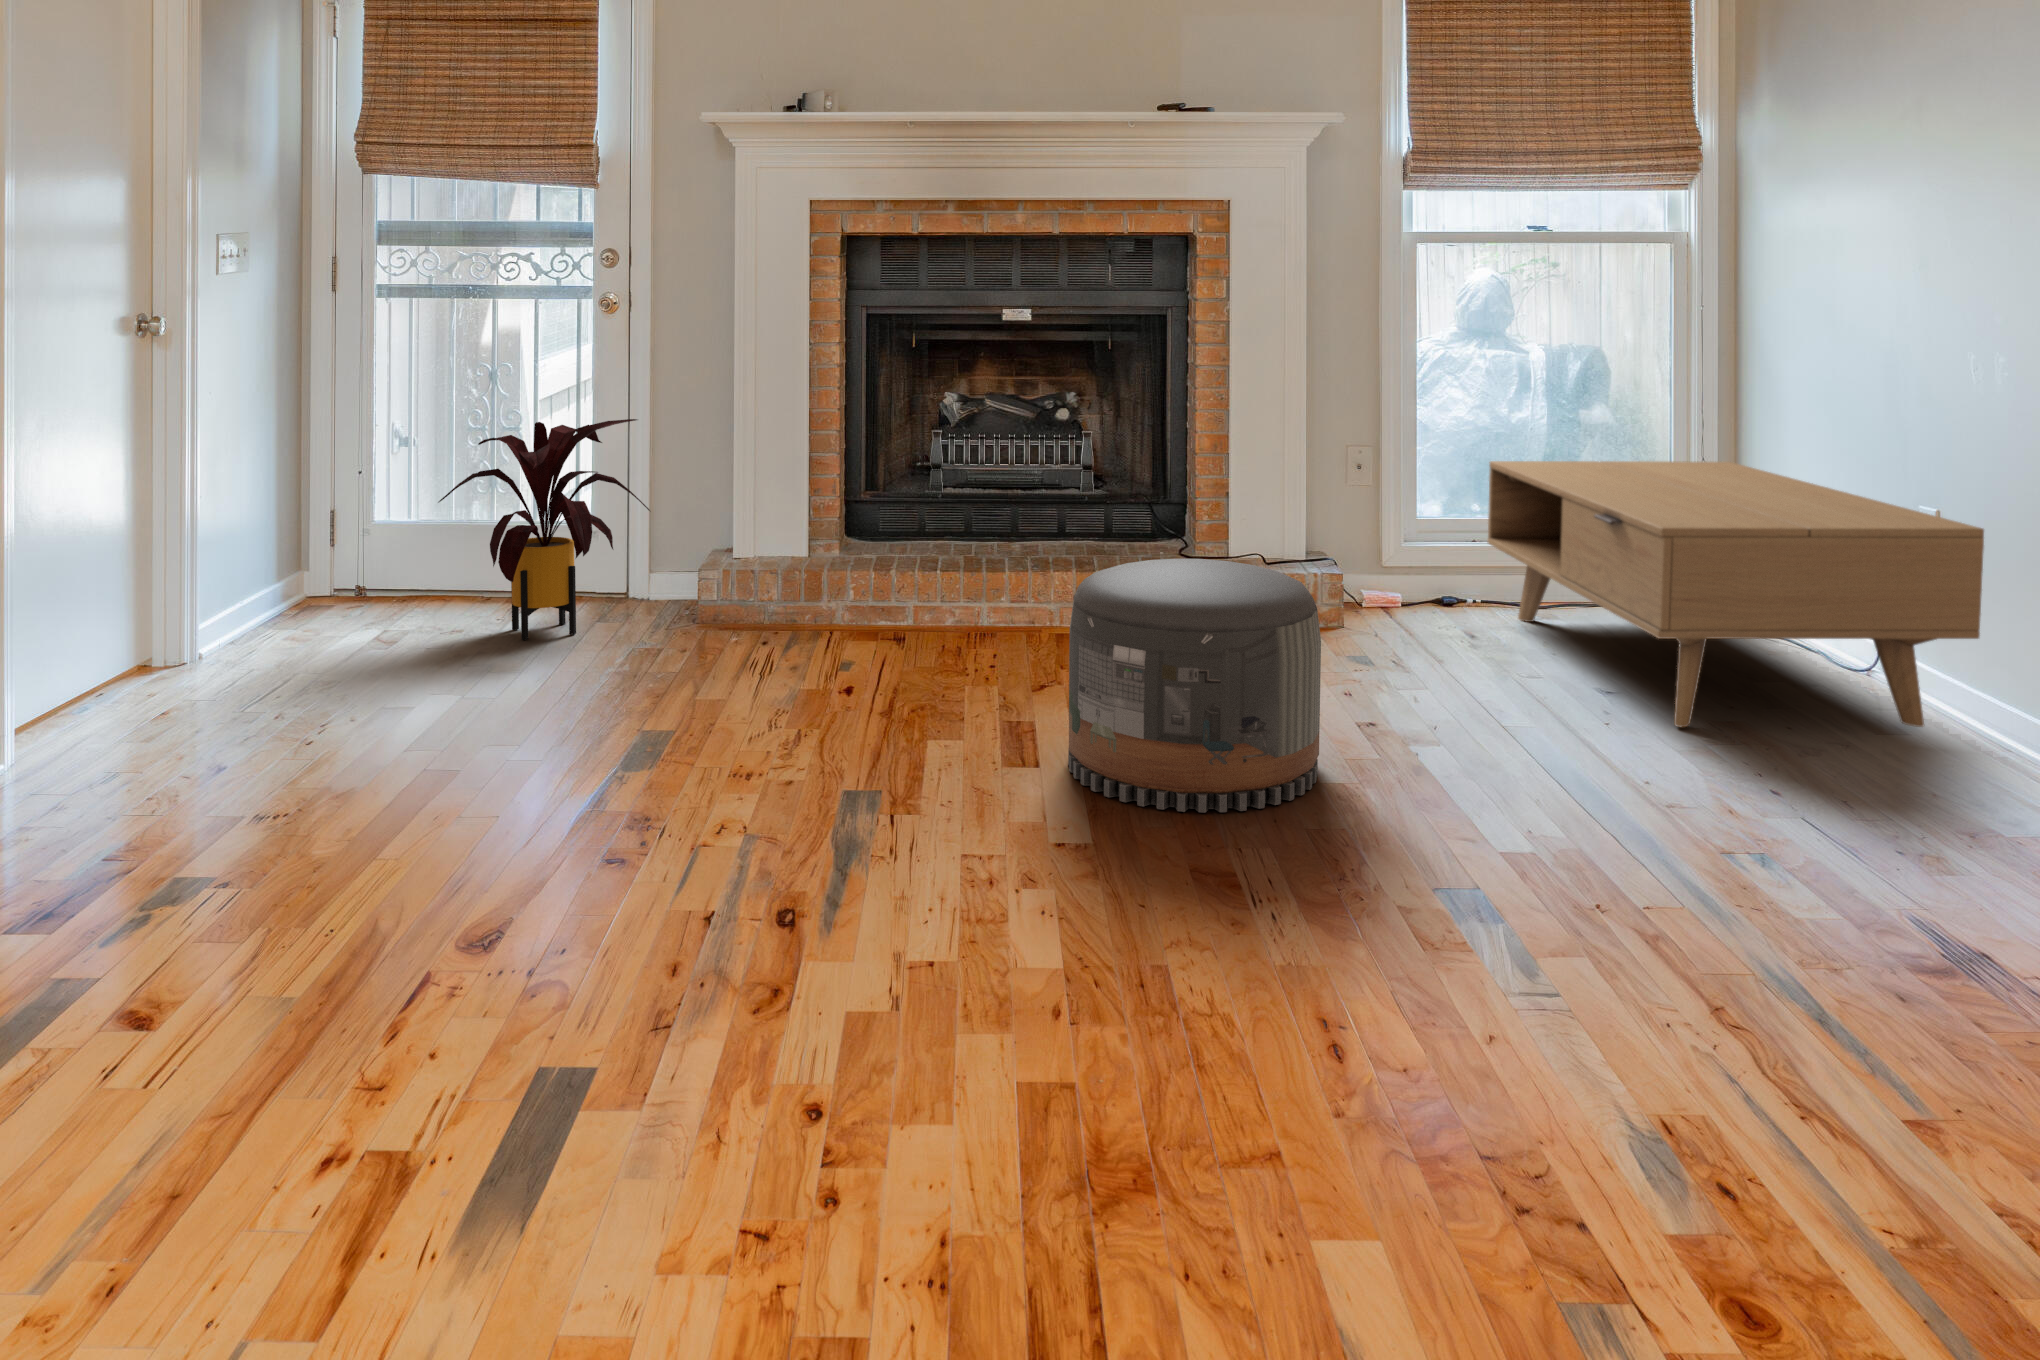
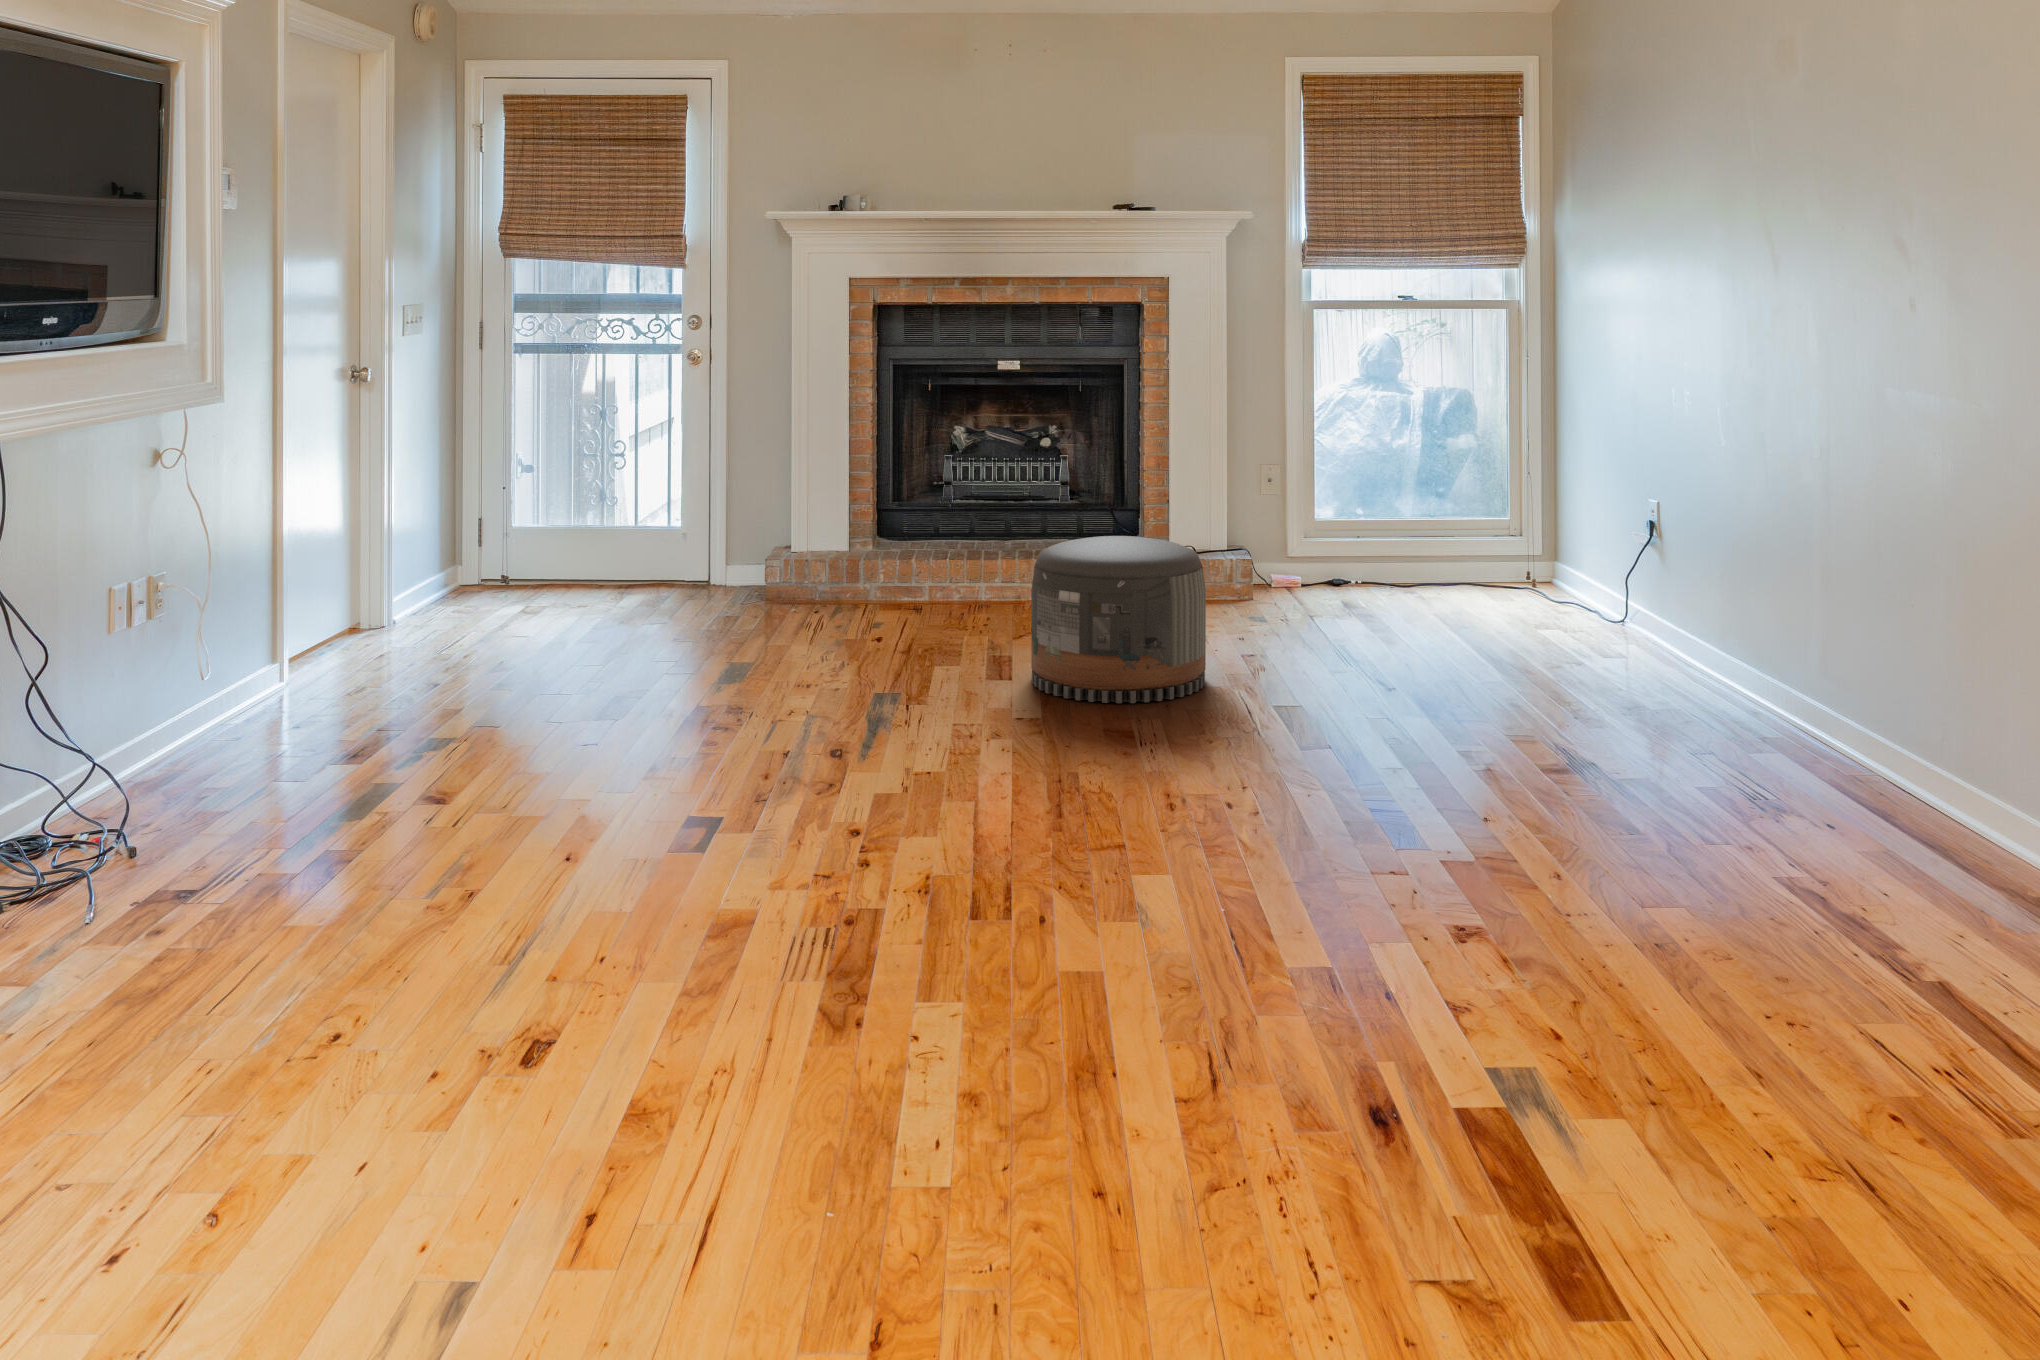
house plant: present [439,419,650,640] -> none [568,445,727,612]
coffee table: present [1488,461,1984,727] -> none [1369,475,1683,658]

